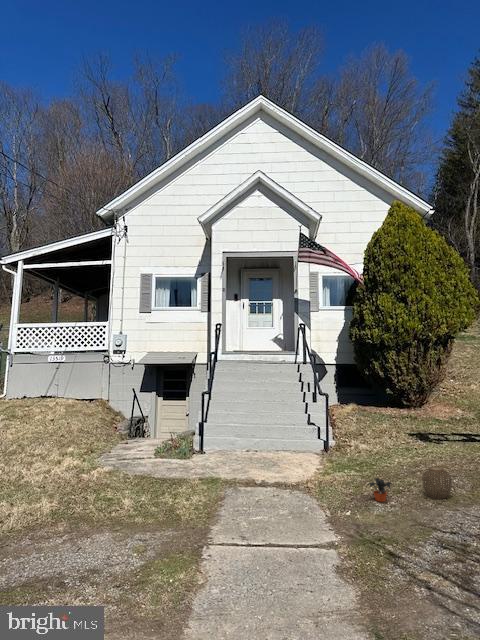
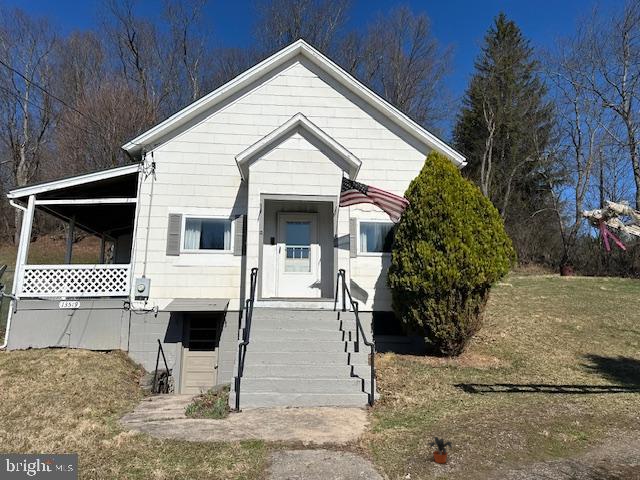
woven basket: present [422,467,452,499] -> none [482,423,512,458]

